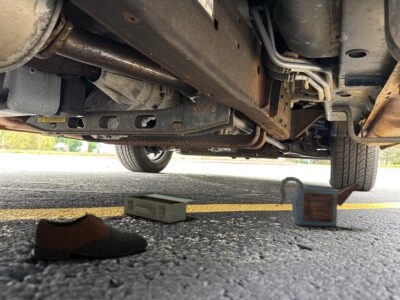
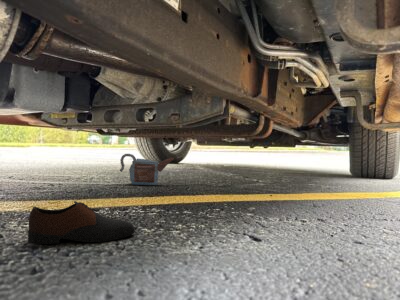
watering can: present [278,177,359,226] -> present [120,154,174,185]
toolbox: present [124,193,200,223] -> none [127,183,199,211]

